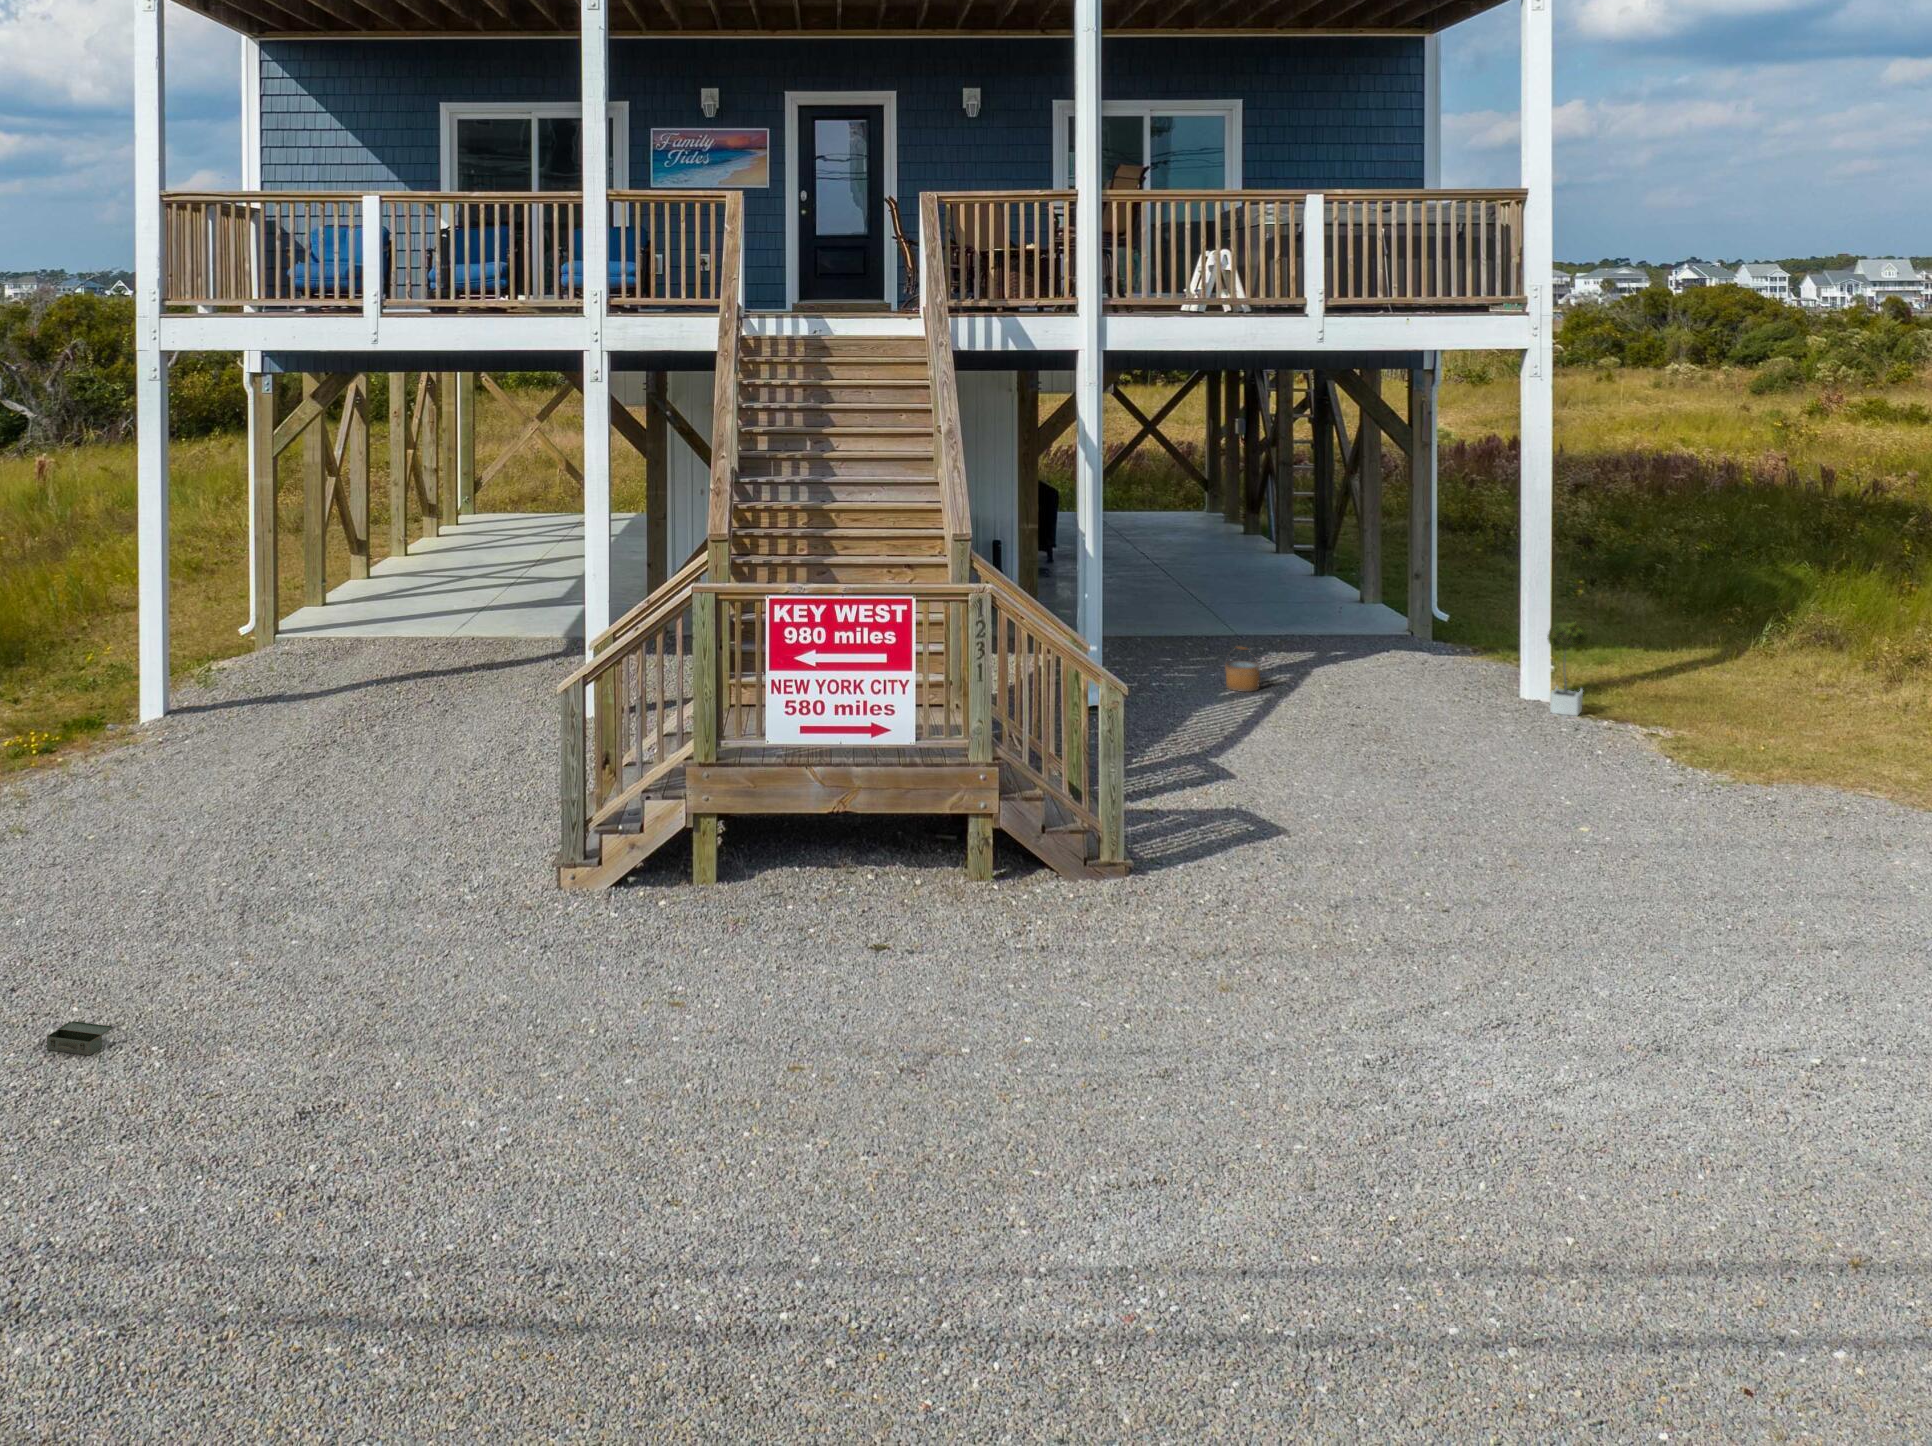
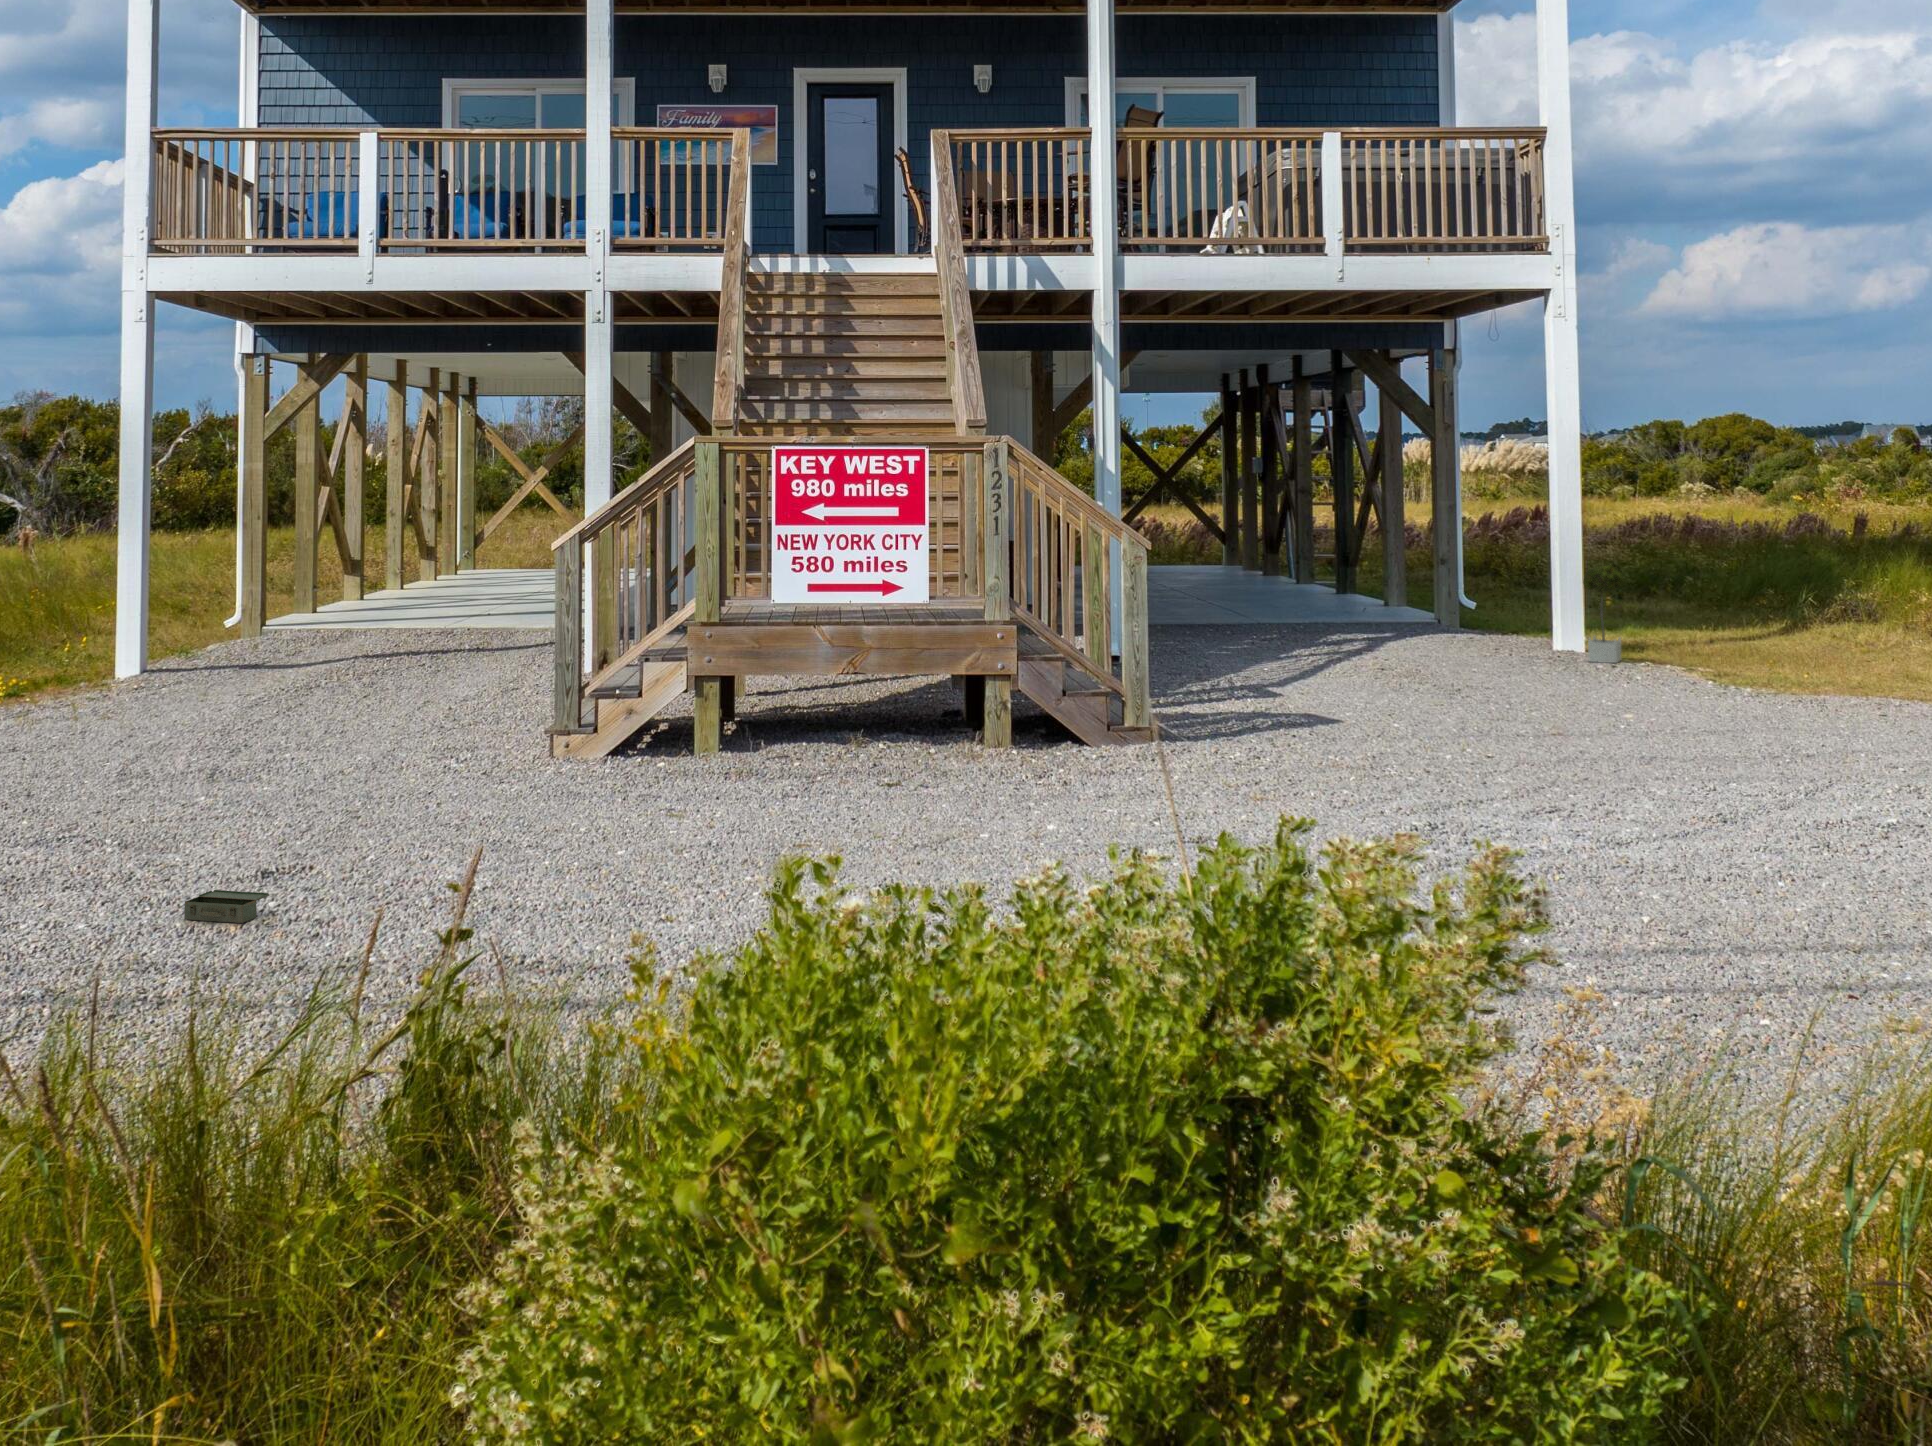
bucket: present [1225,646,1260,692] -> none [1252,608,1288,654]
toolbox: present [47,1021,113,1055] -> present [184,890,269,923]

